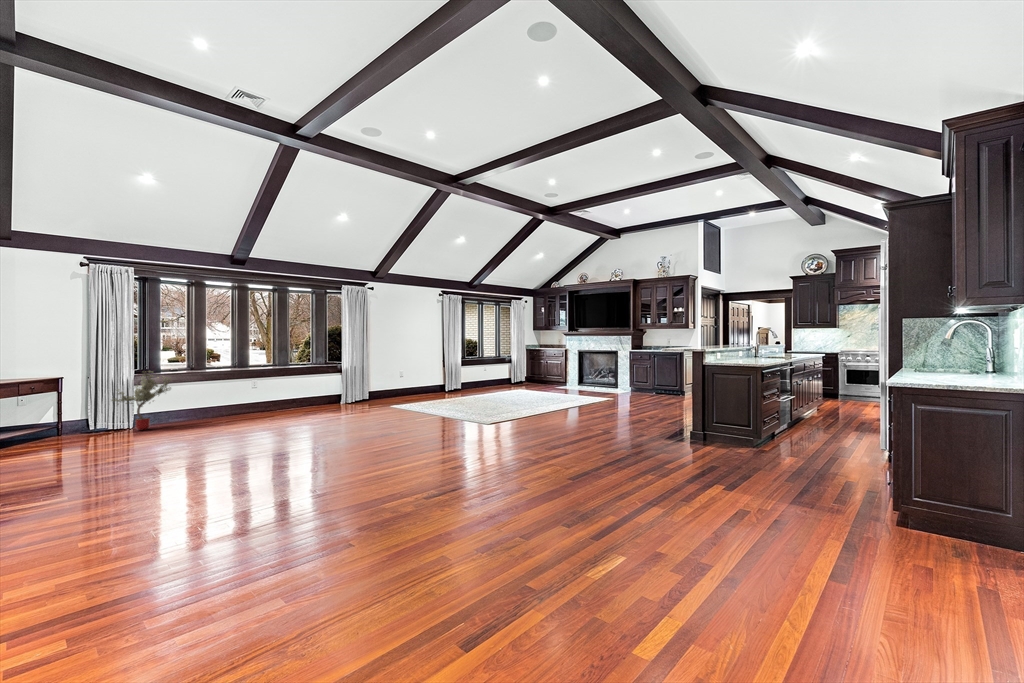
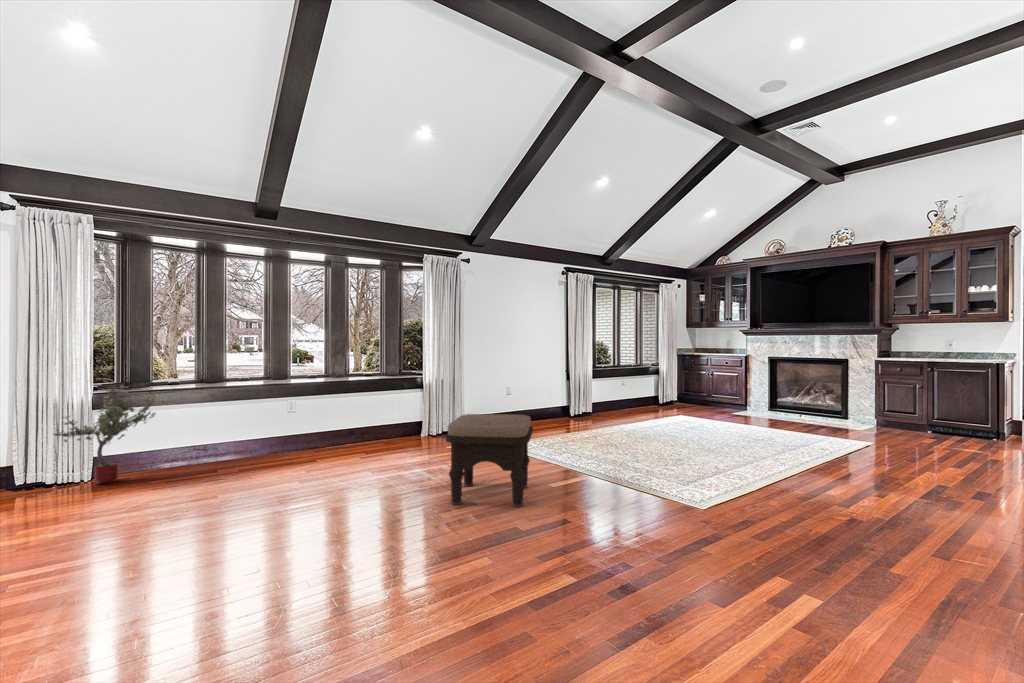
ottoman: none [357,383,407,429] -> present [446,414,533,507]

